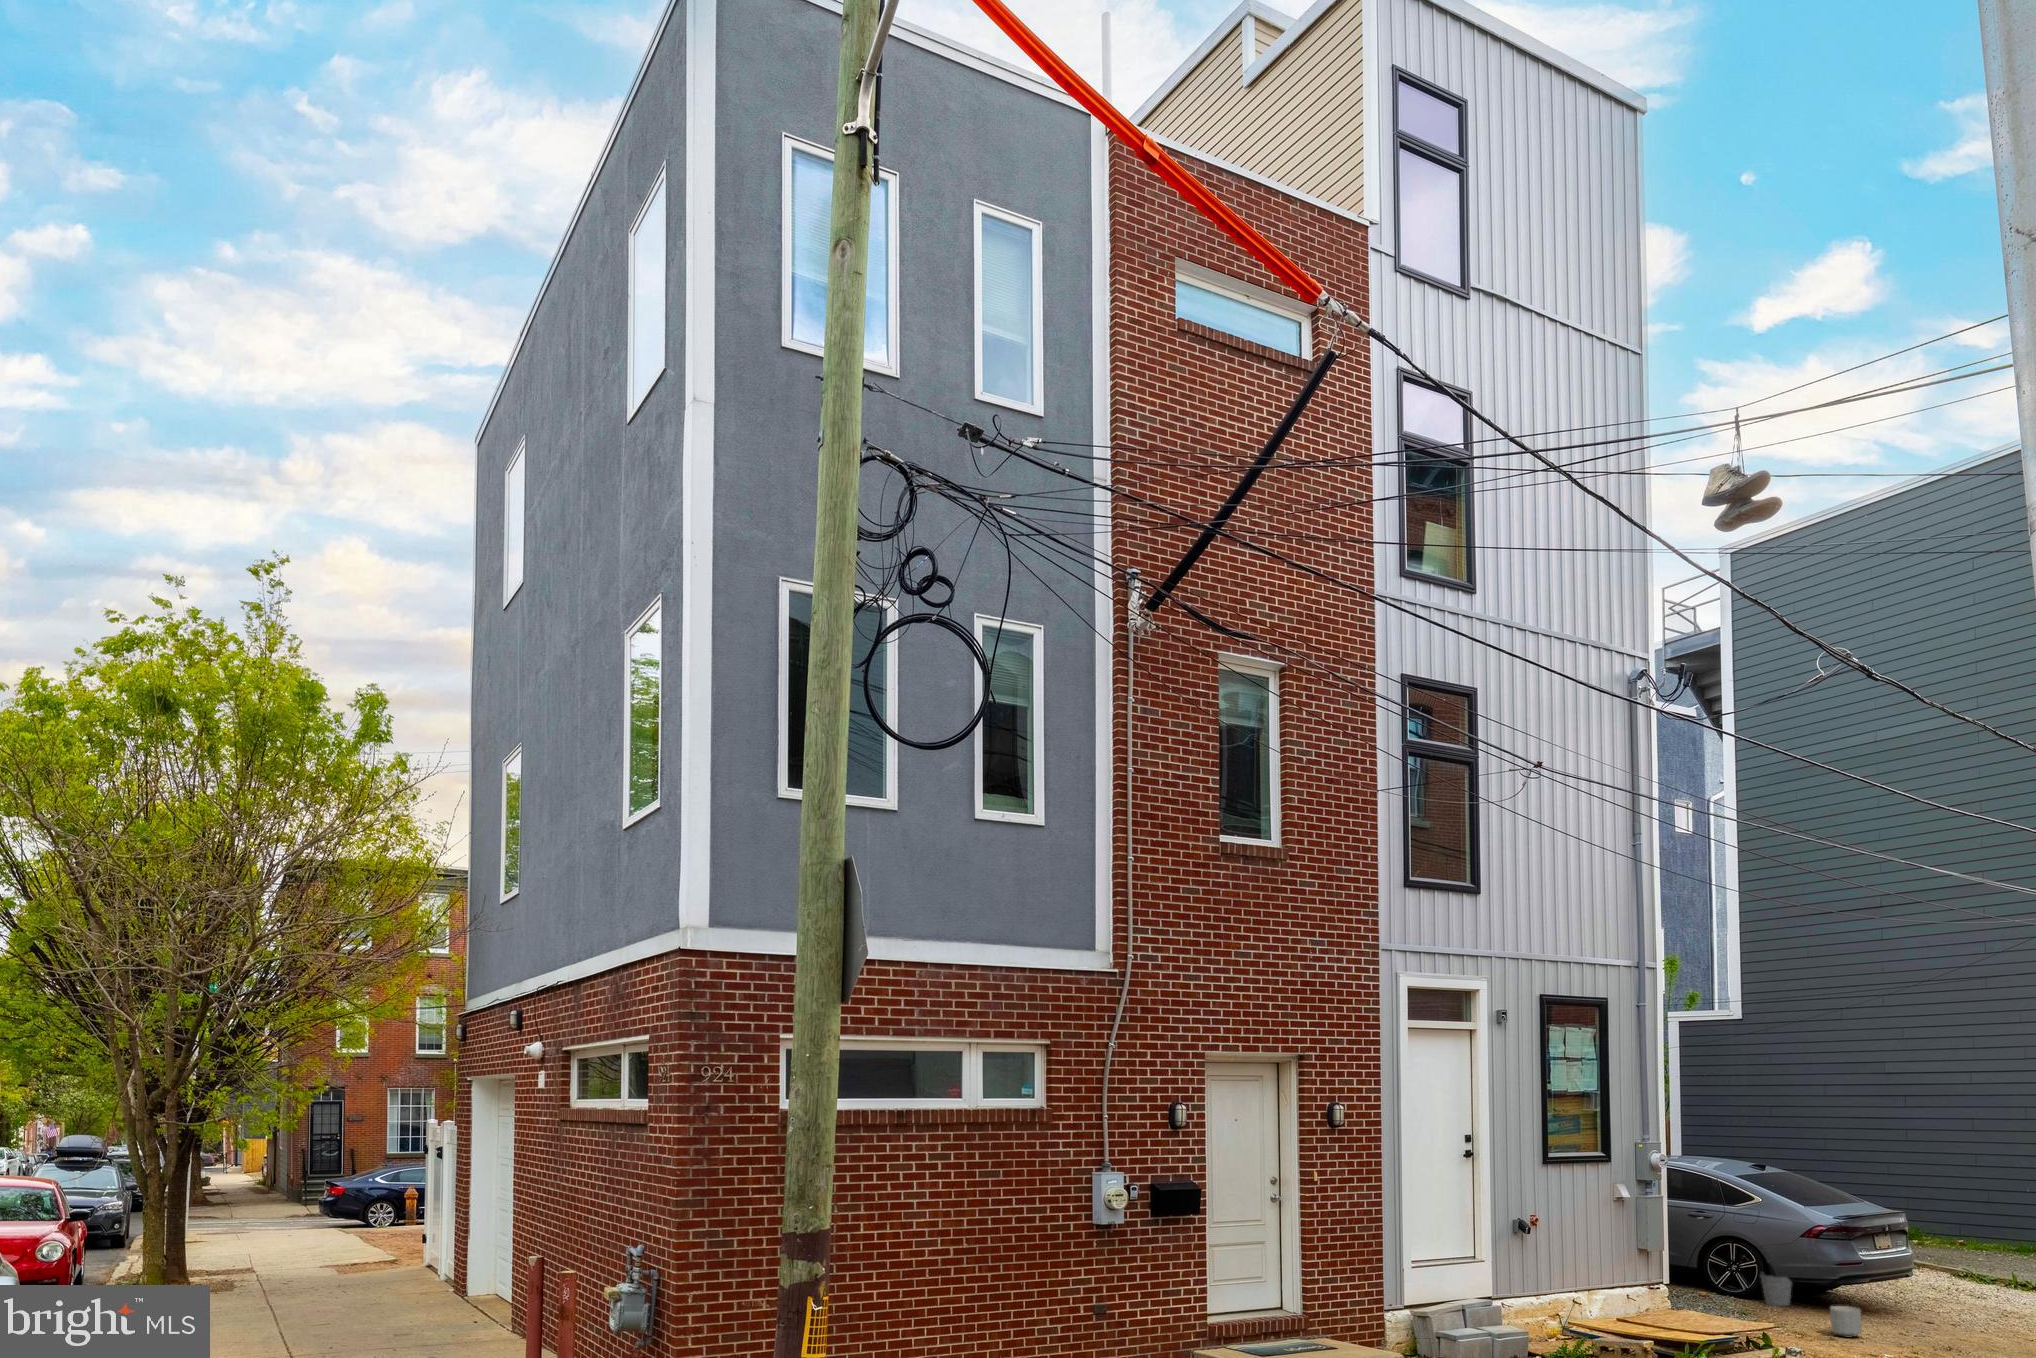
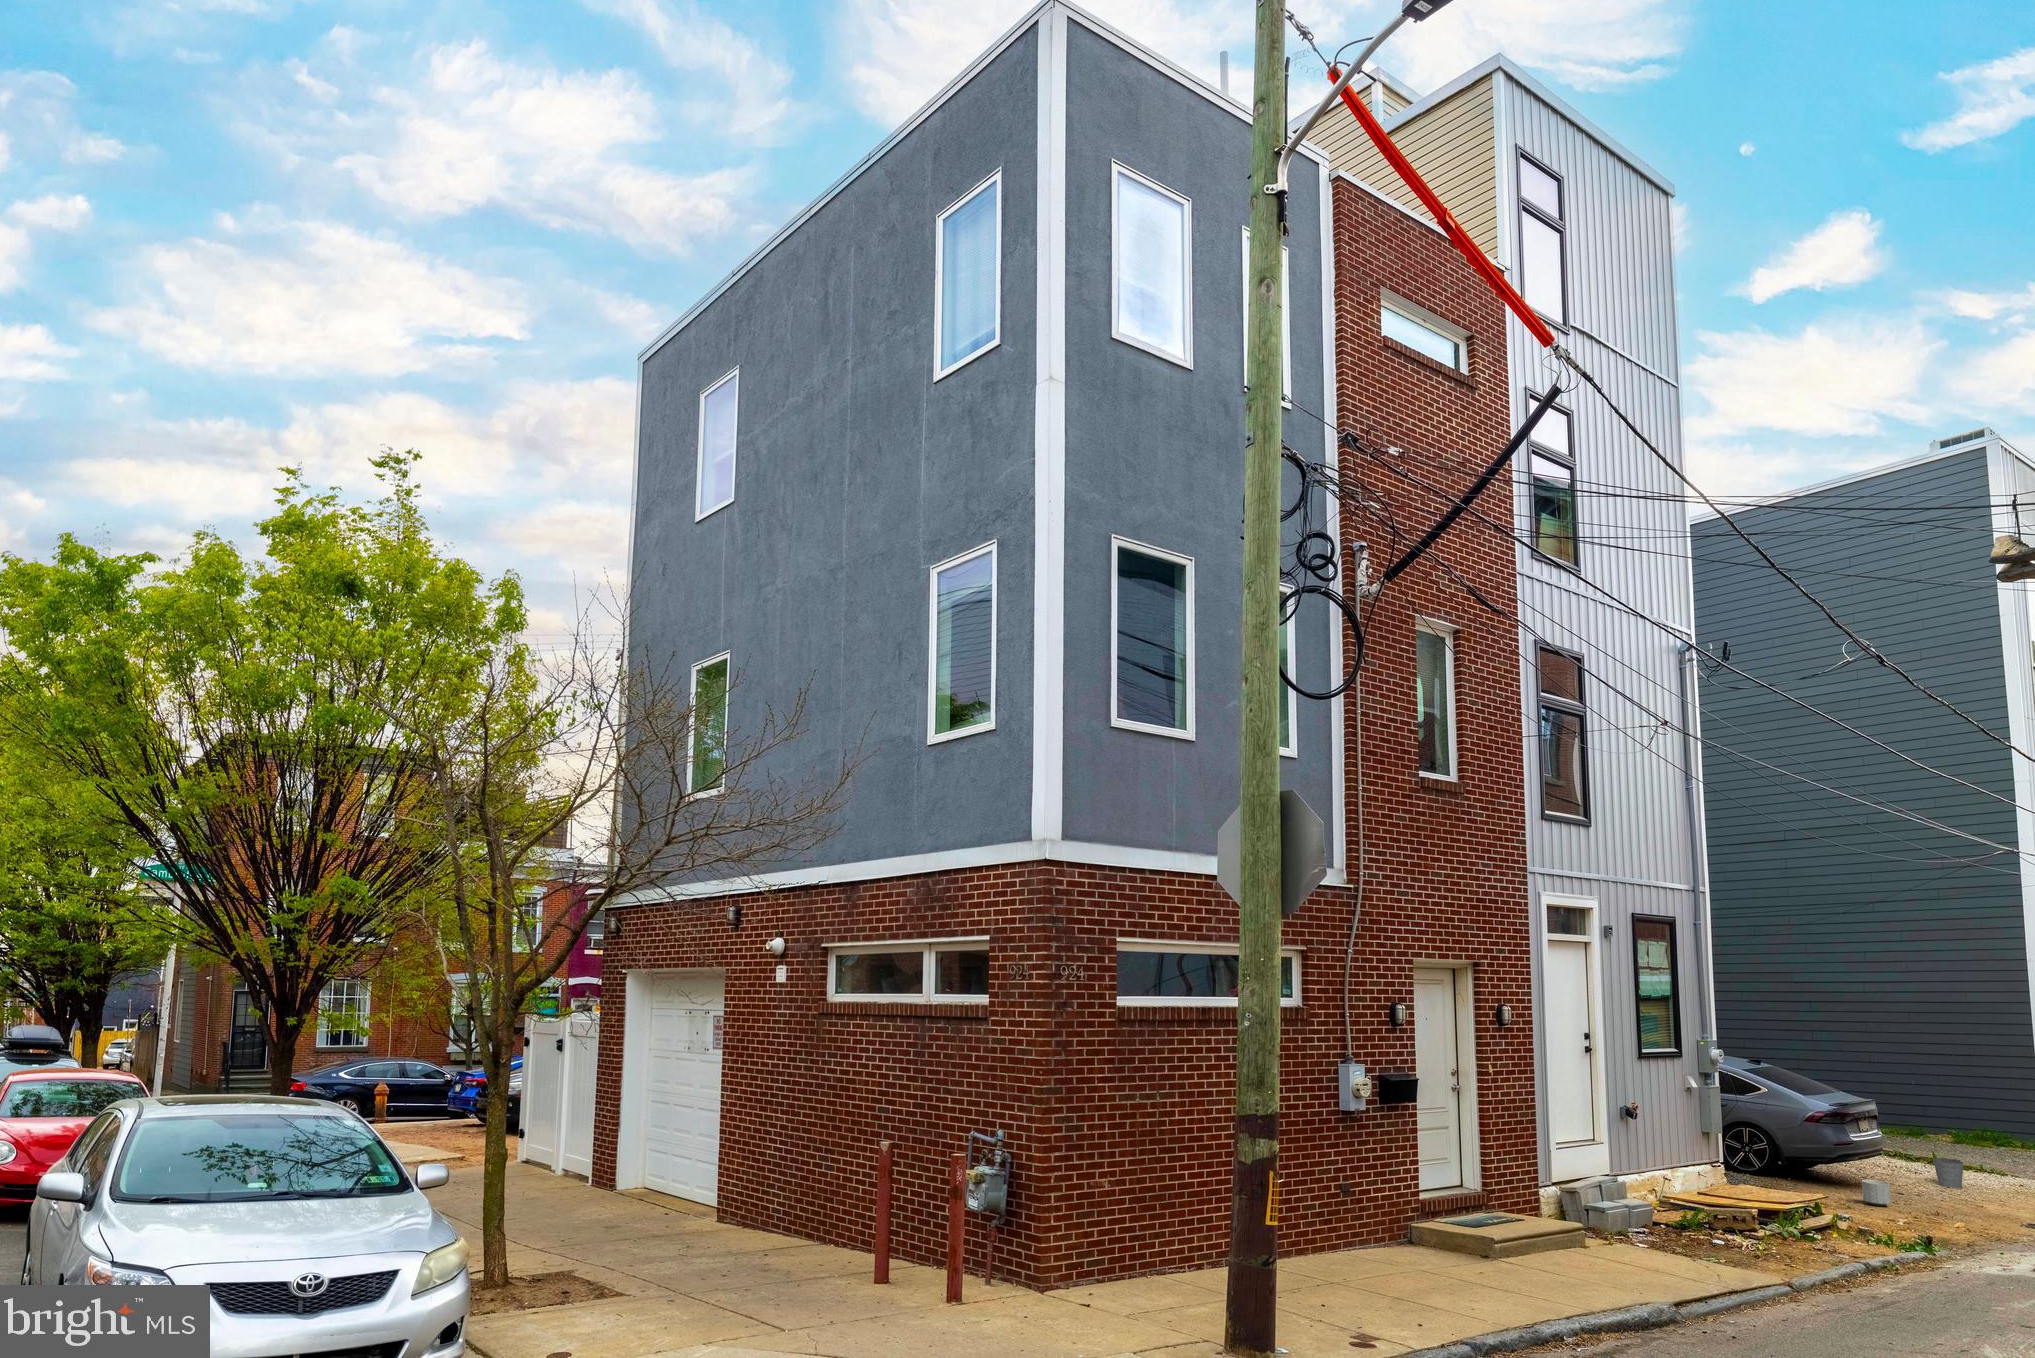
bucket: present [1760,1272,1792,1306] -> present [1933,1158,1963,1188]

